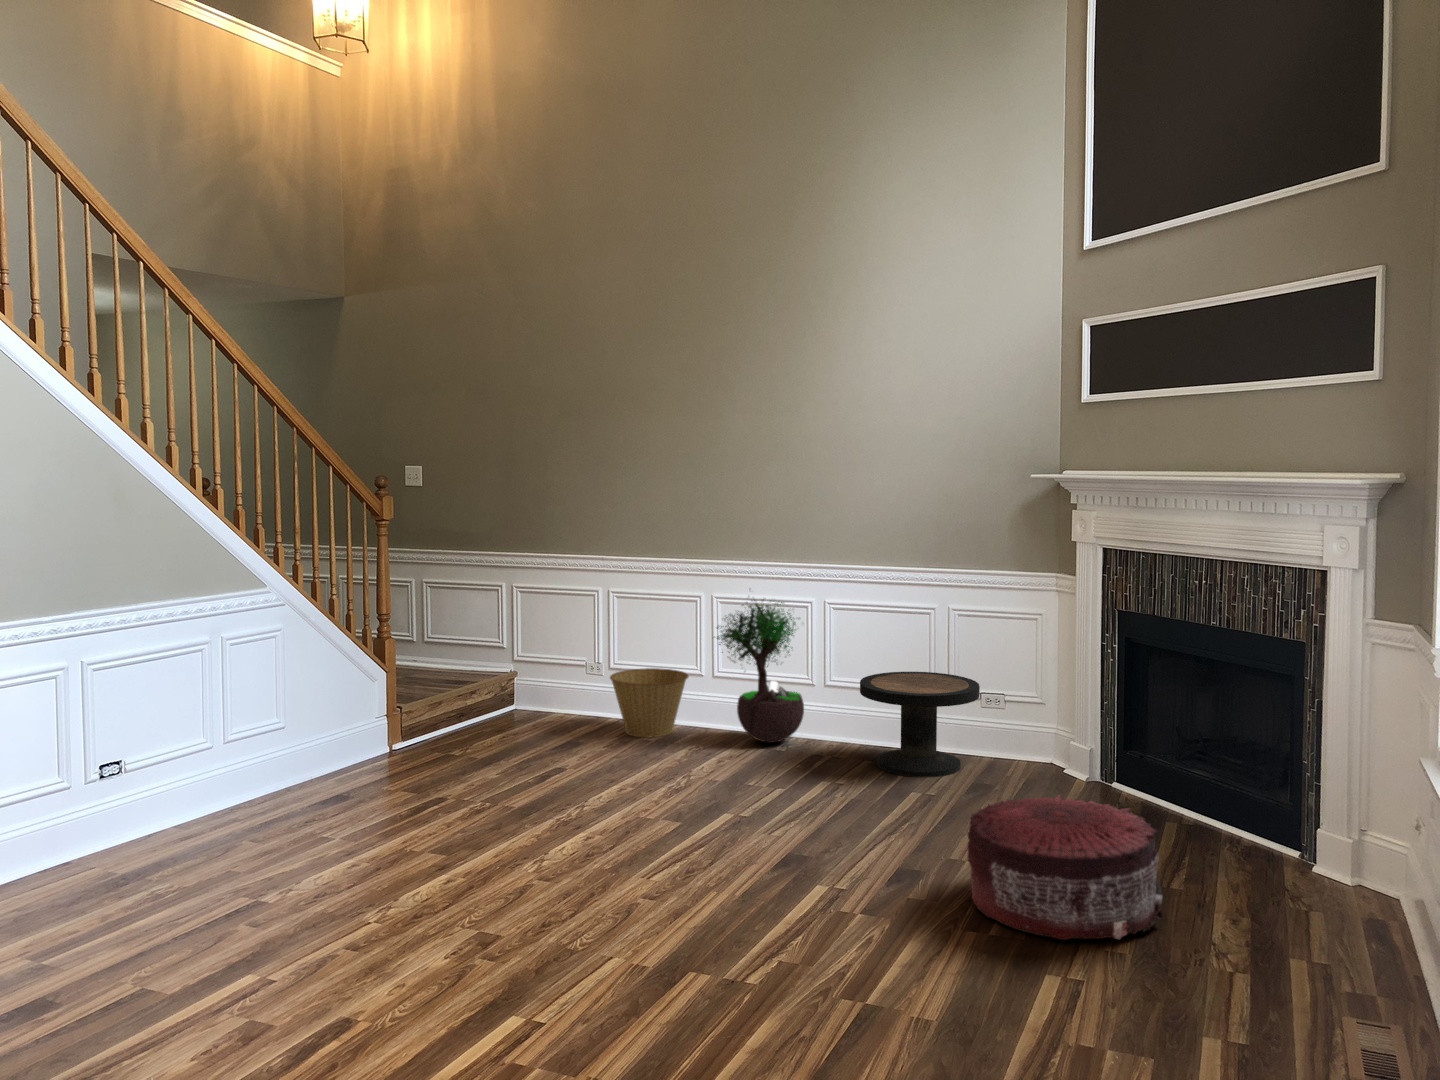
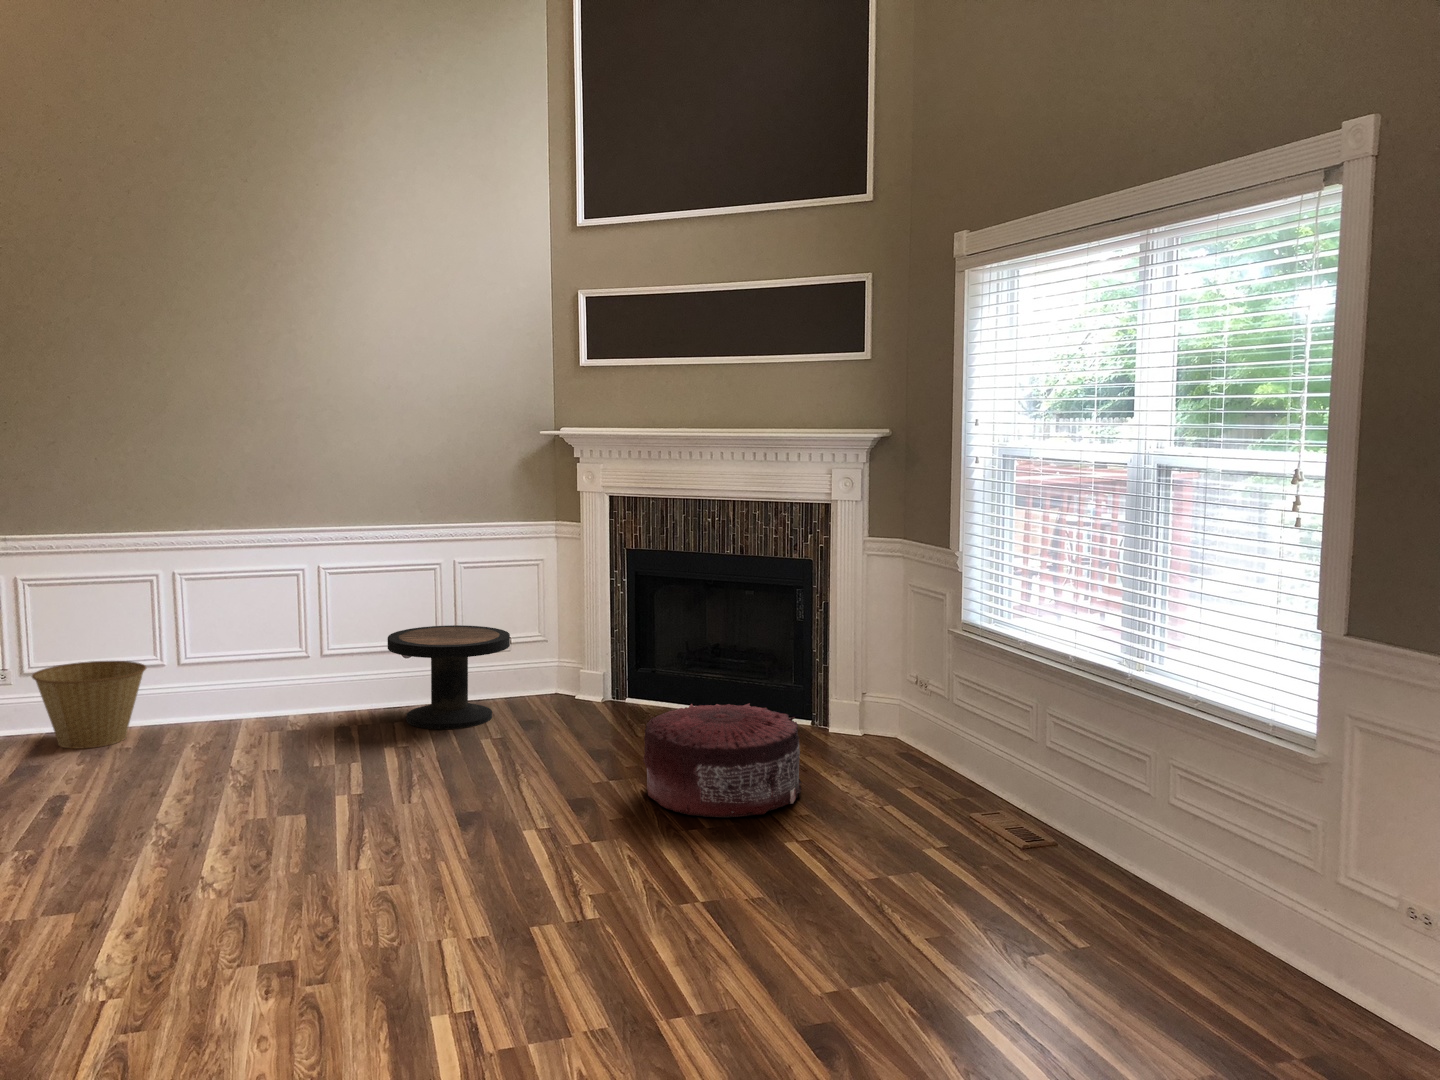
potted tree: present [717,600,804,743] -> none [200,551,315,726]

